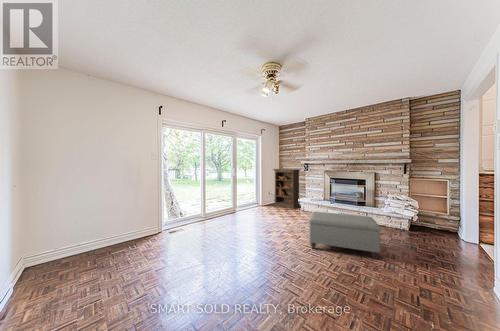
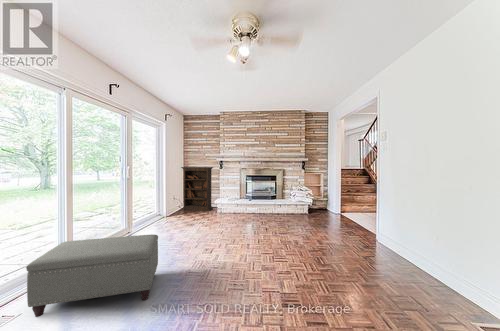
ottoman: present [309,212,381,259] -> present [26,235,158,317]

